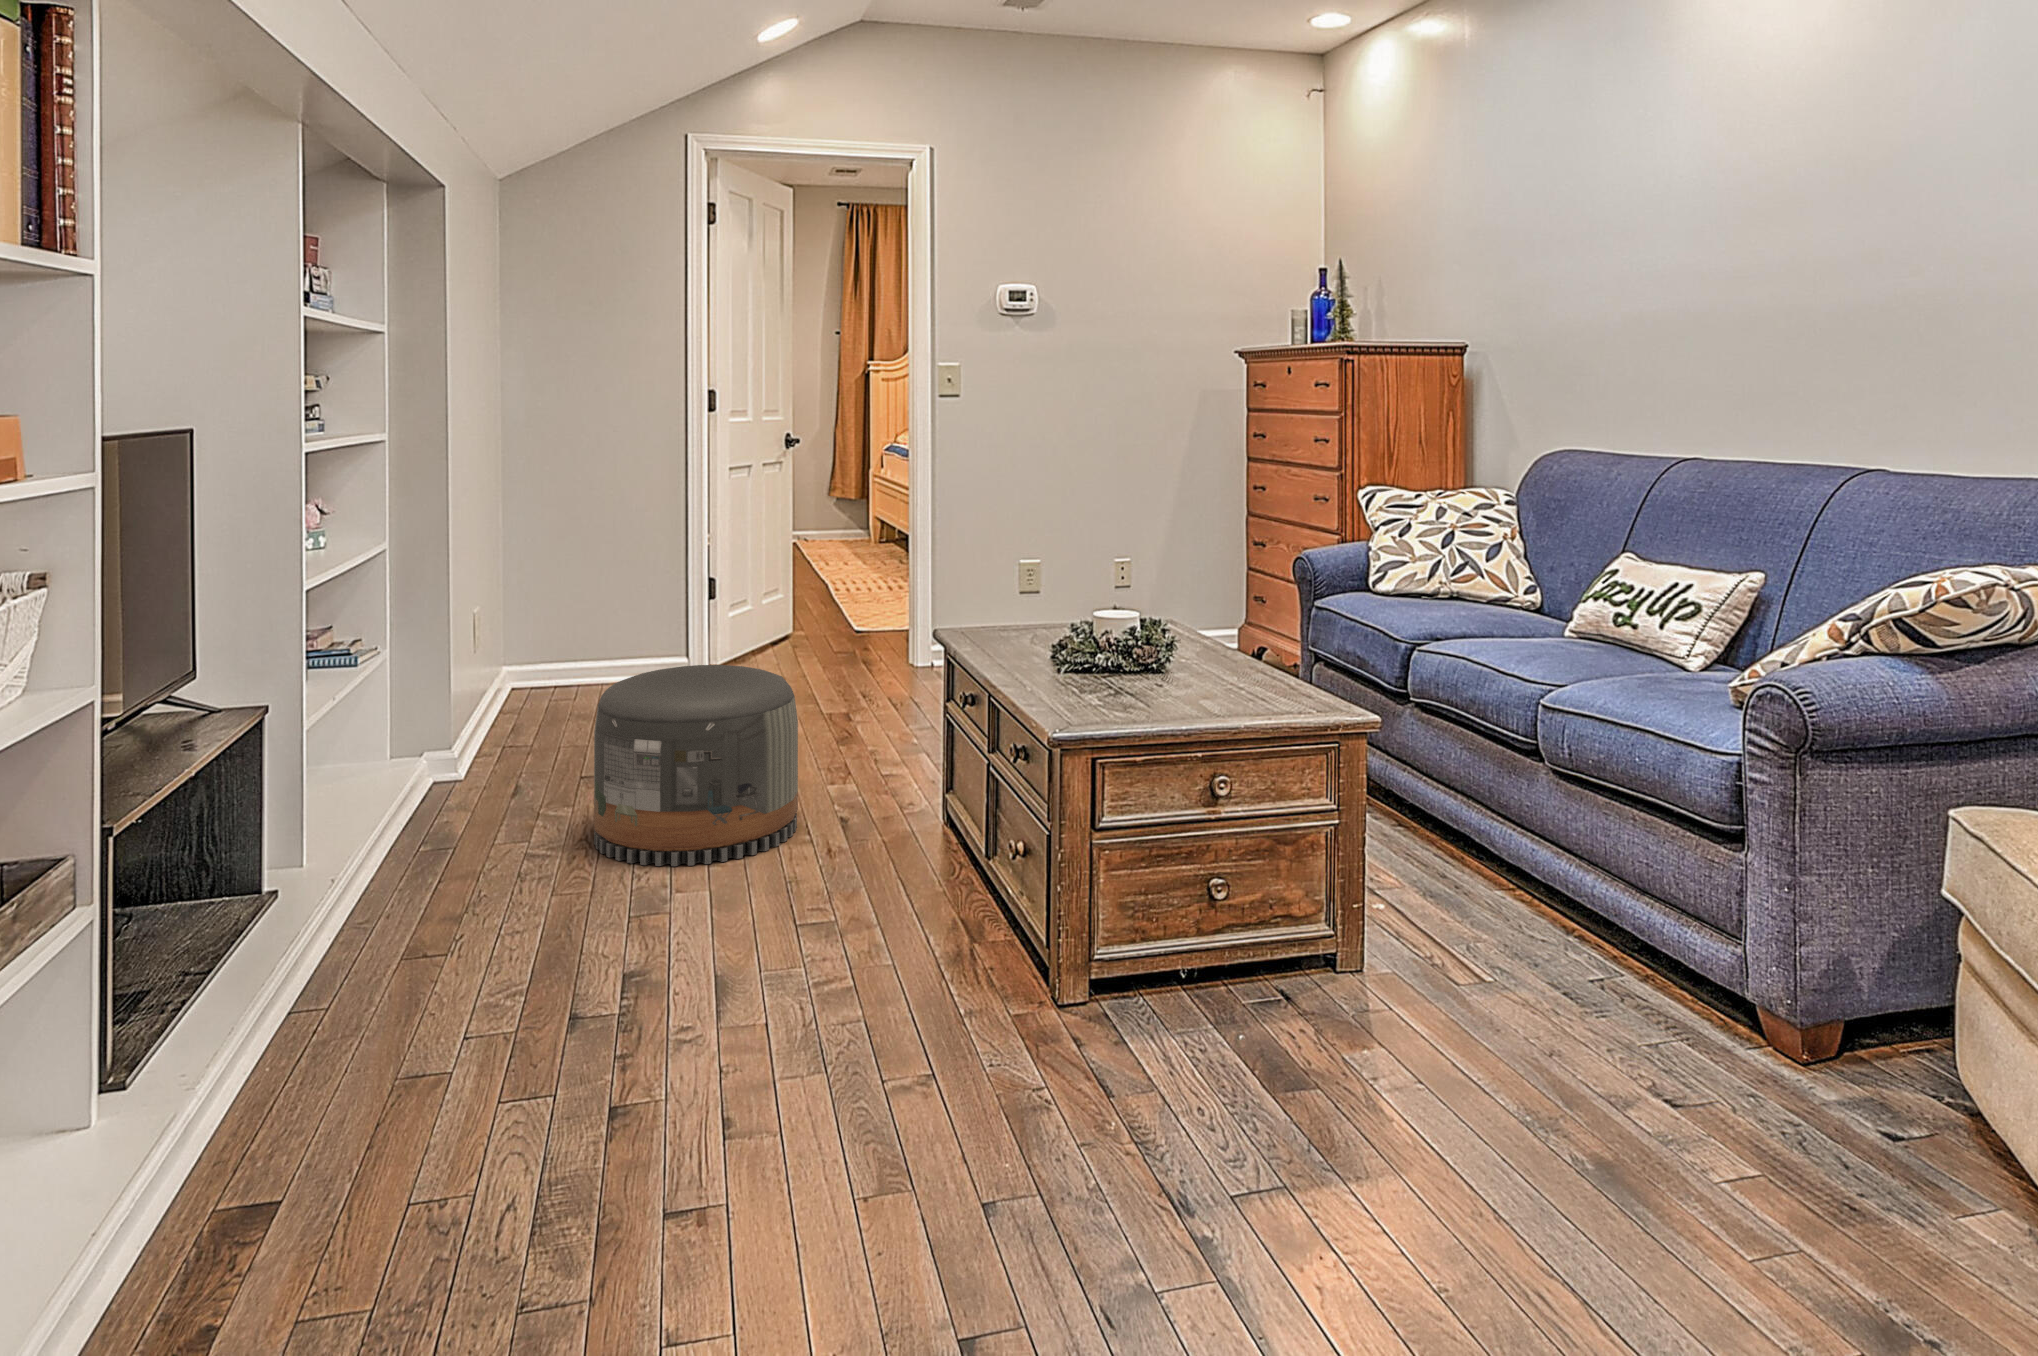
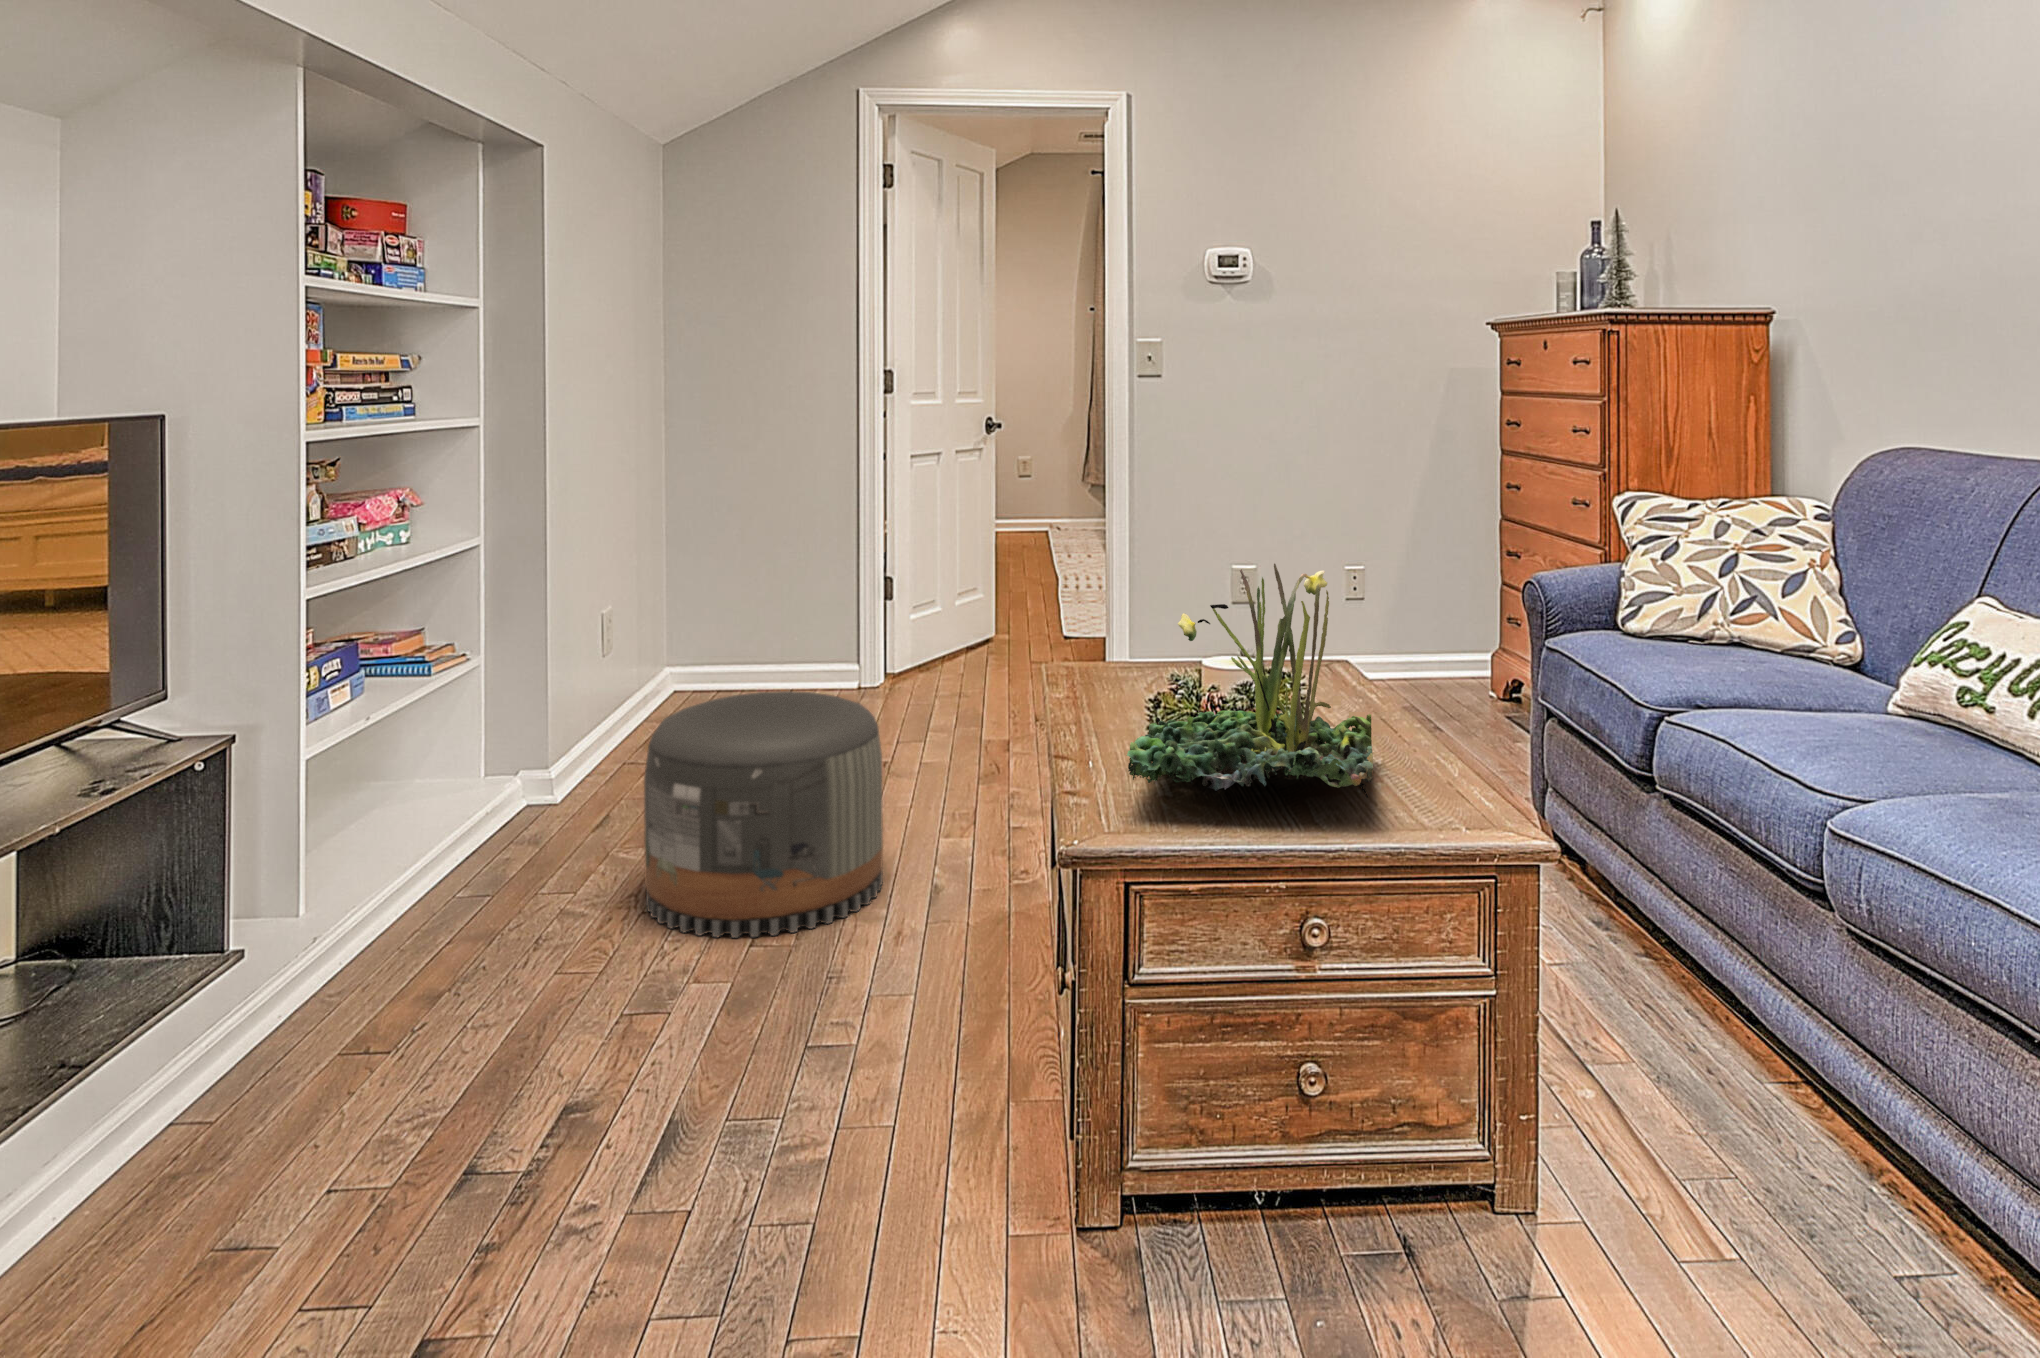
plant: none [1074,532,1257,693] -> present [1127,564,1373,798]

